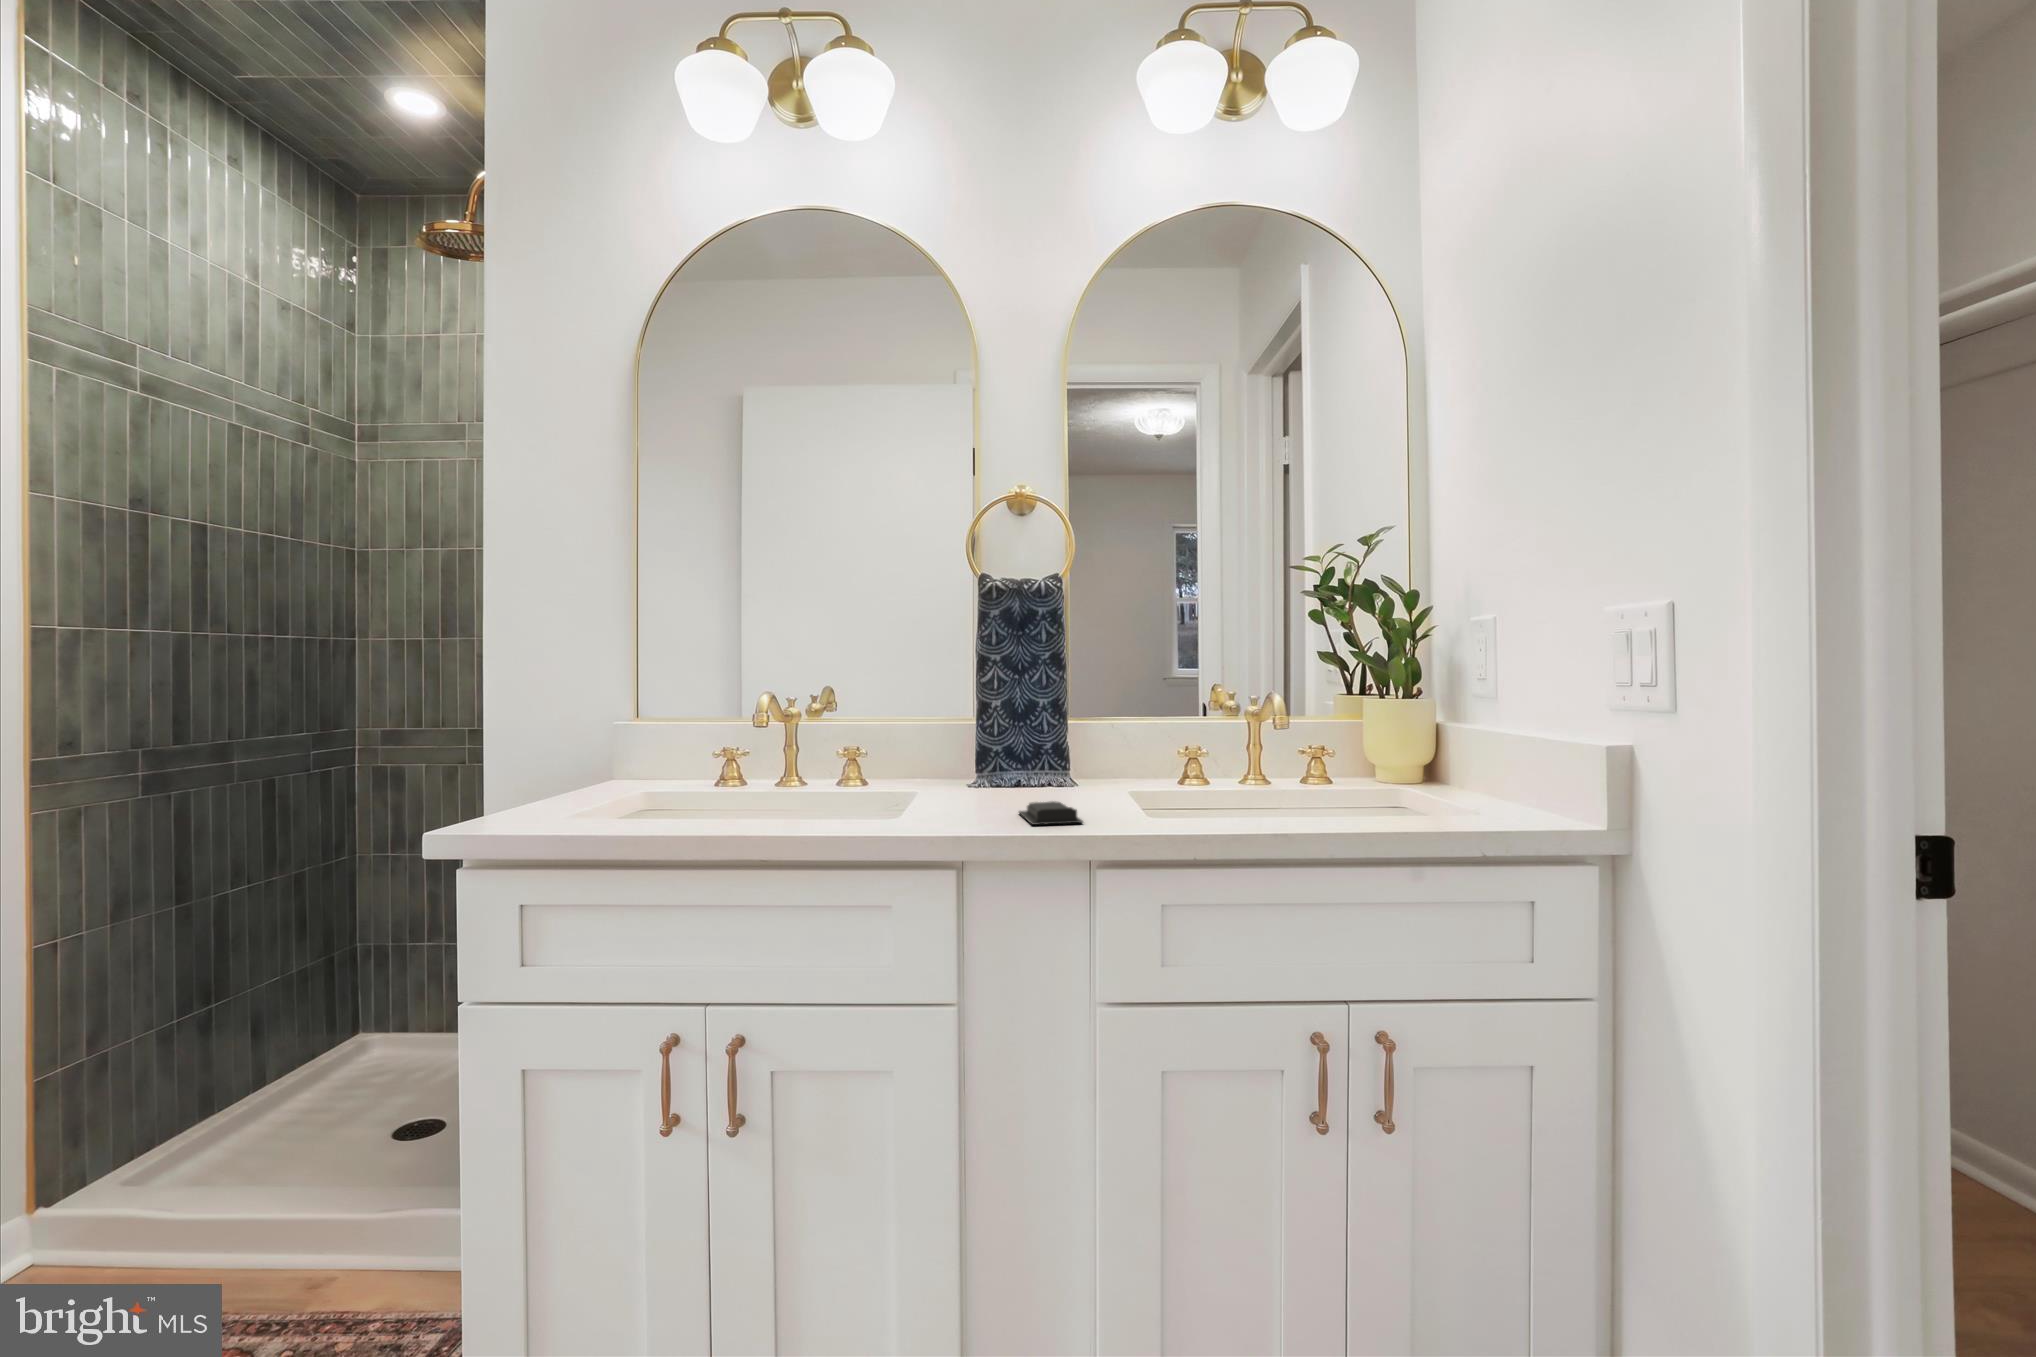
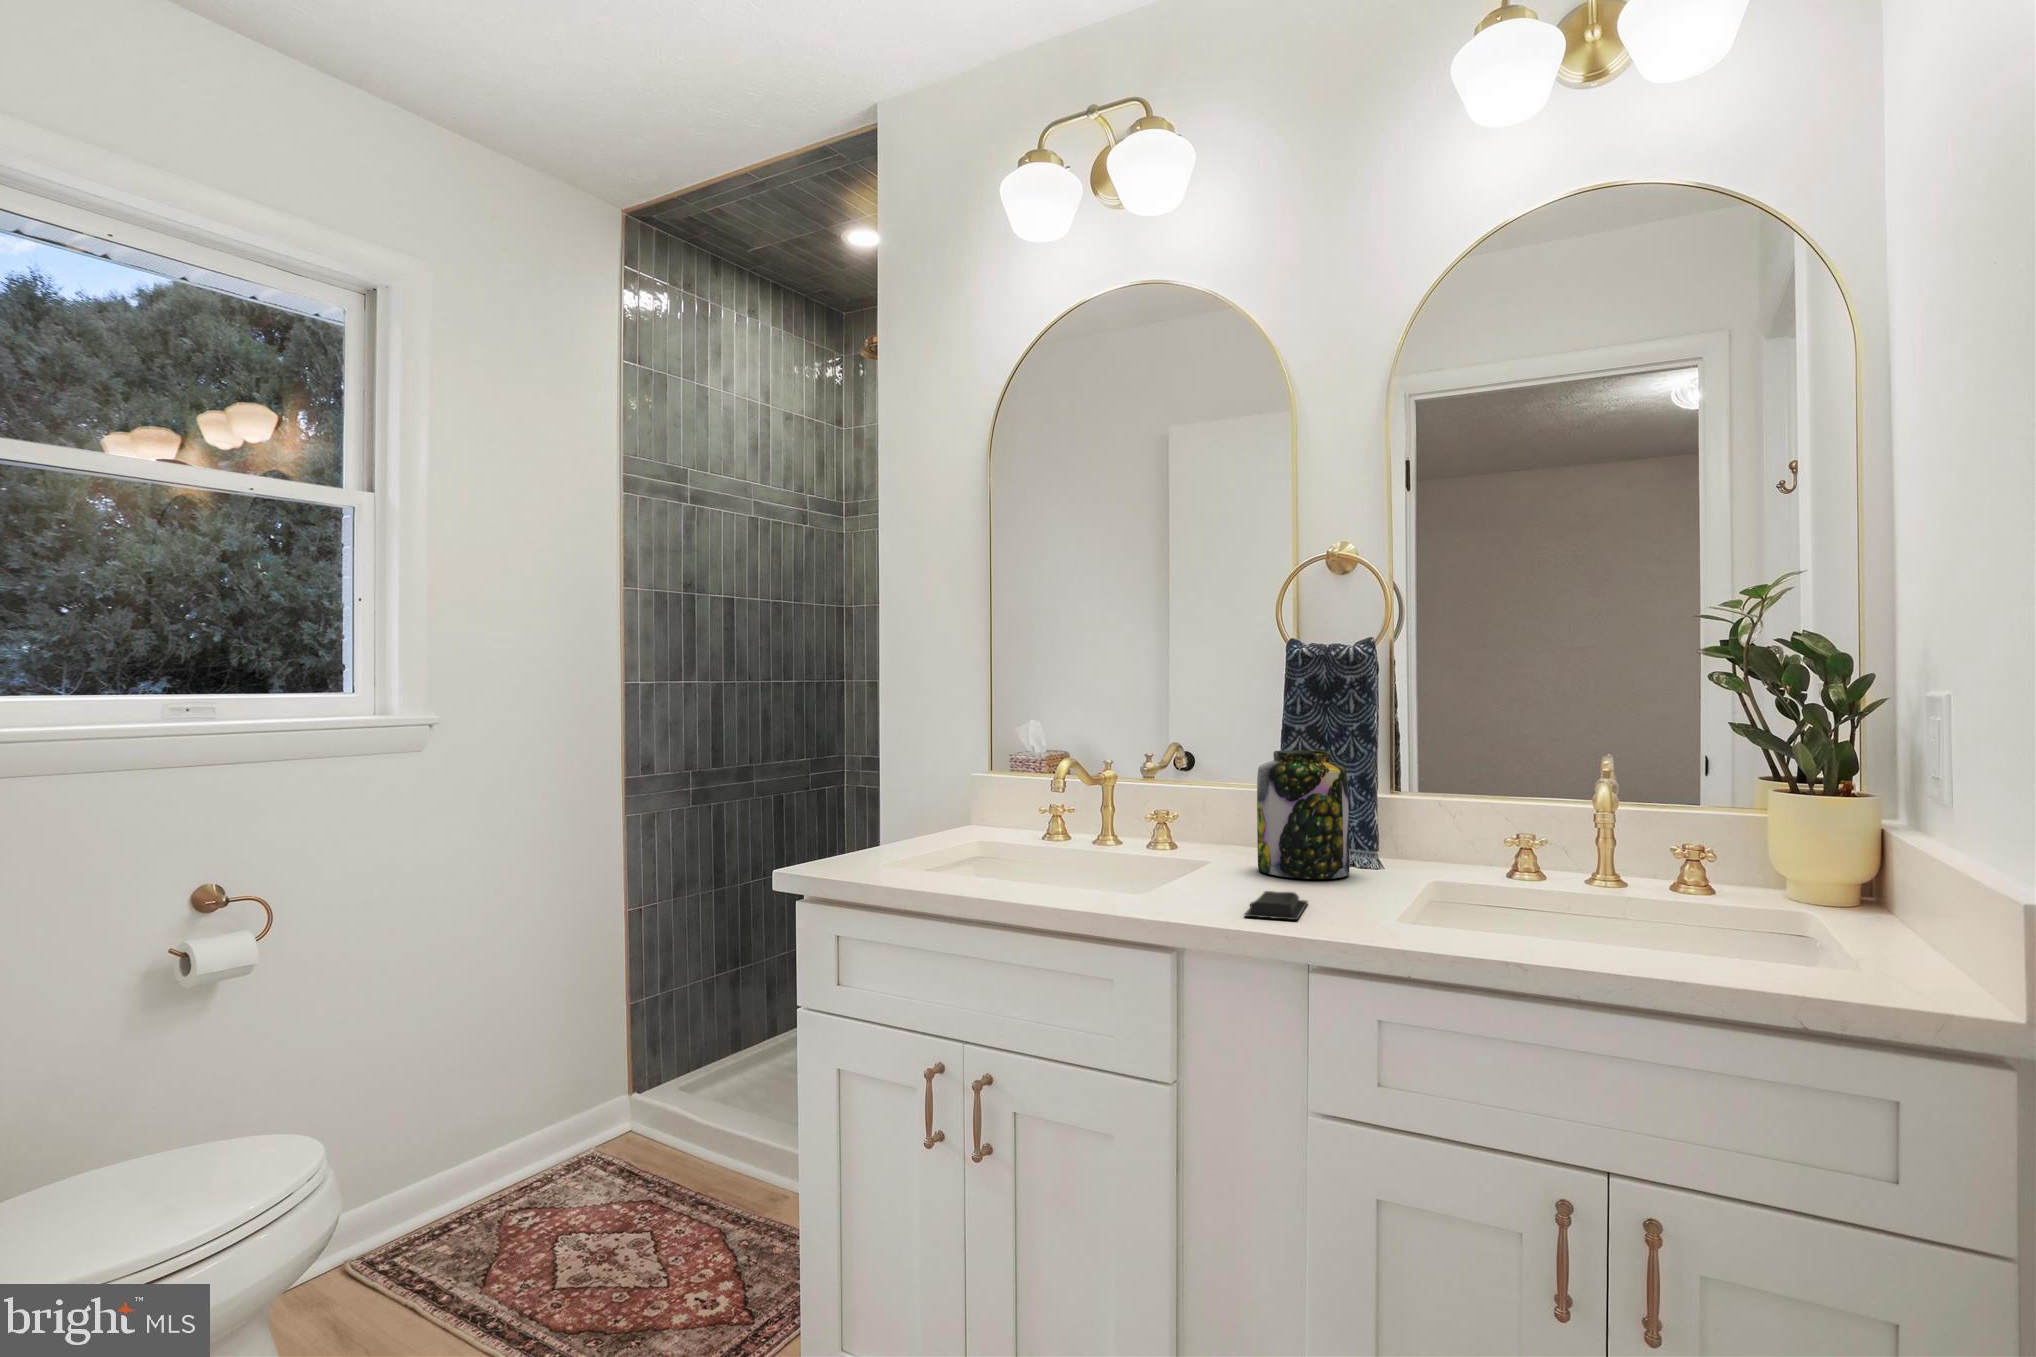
jar: none [971,677,1059,796] -> present [1257,750,1349,879]

